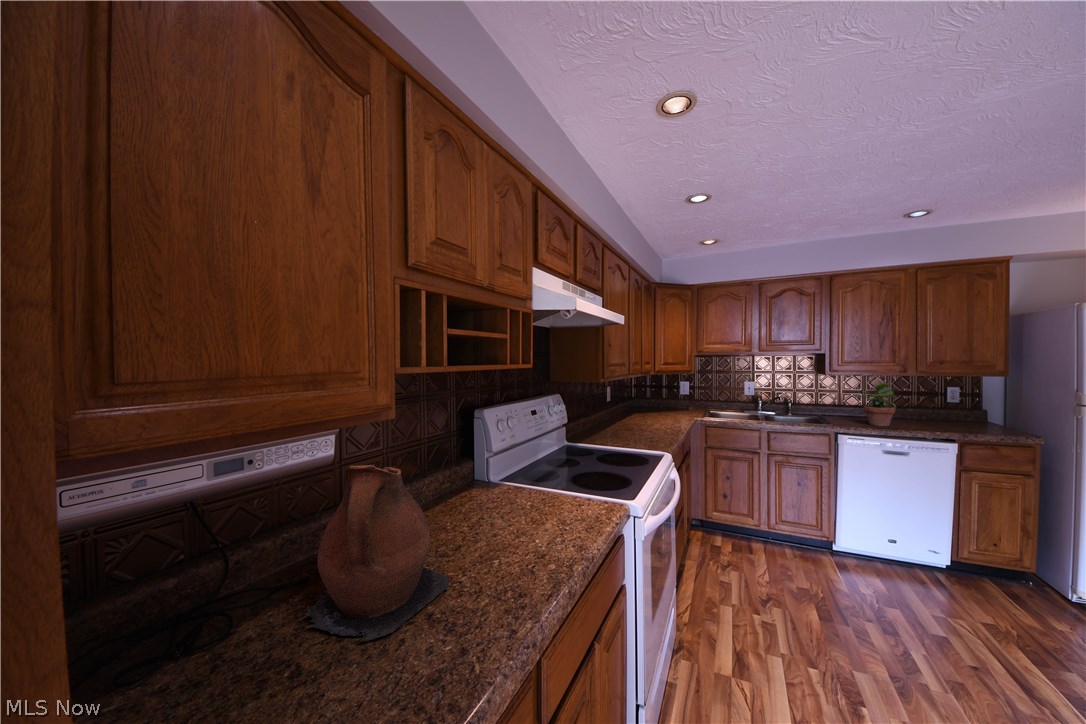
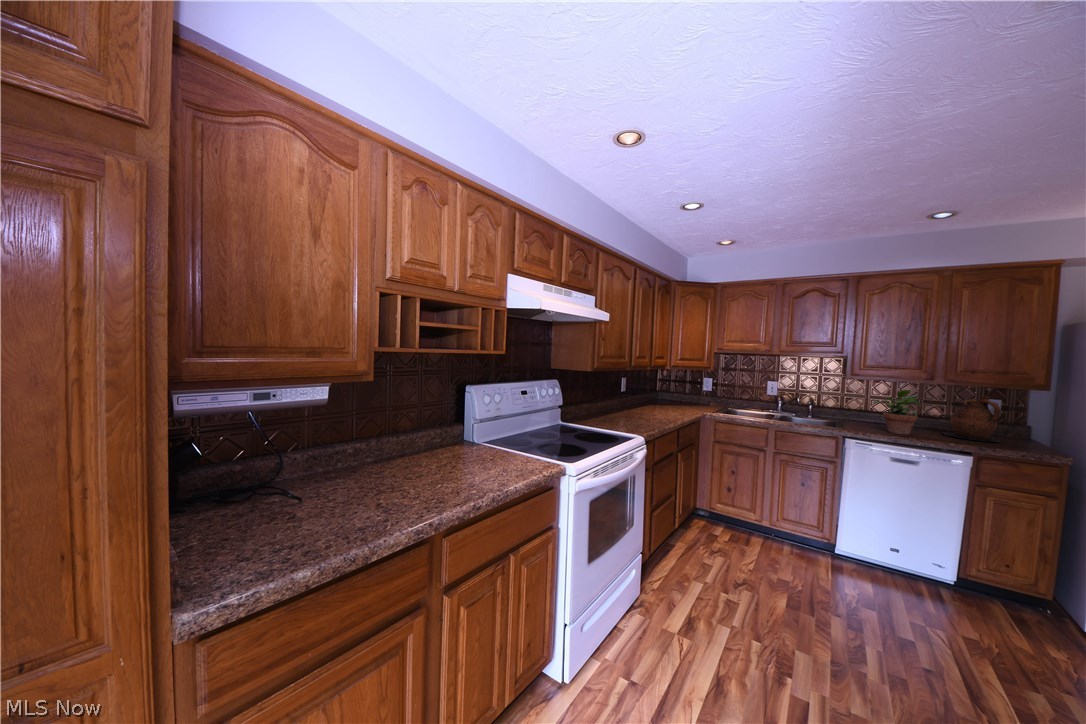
ceramic pitcher: present [300,465,449,642] -> present [942,396,1001,442]

